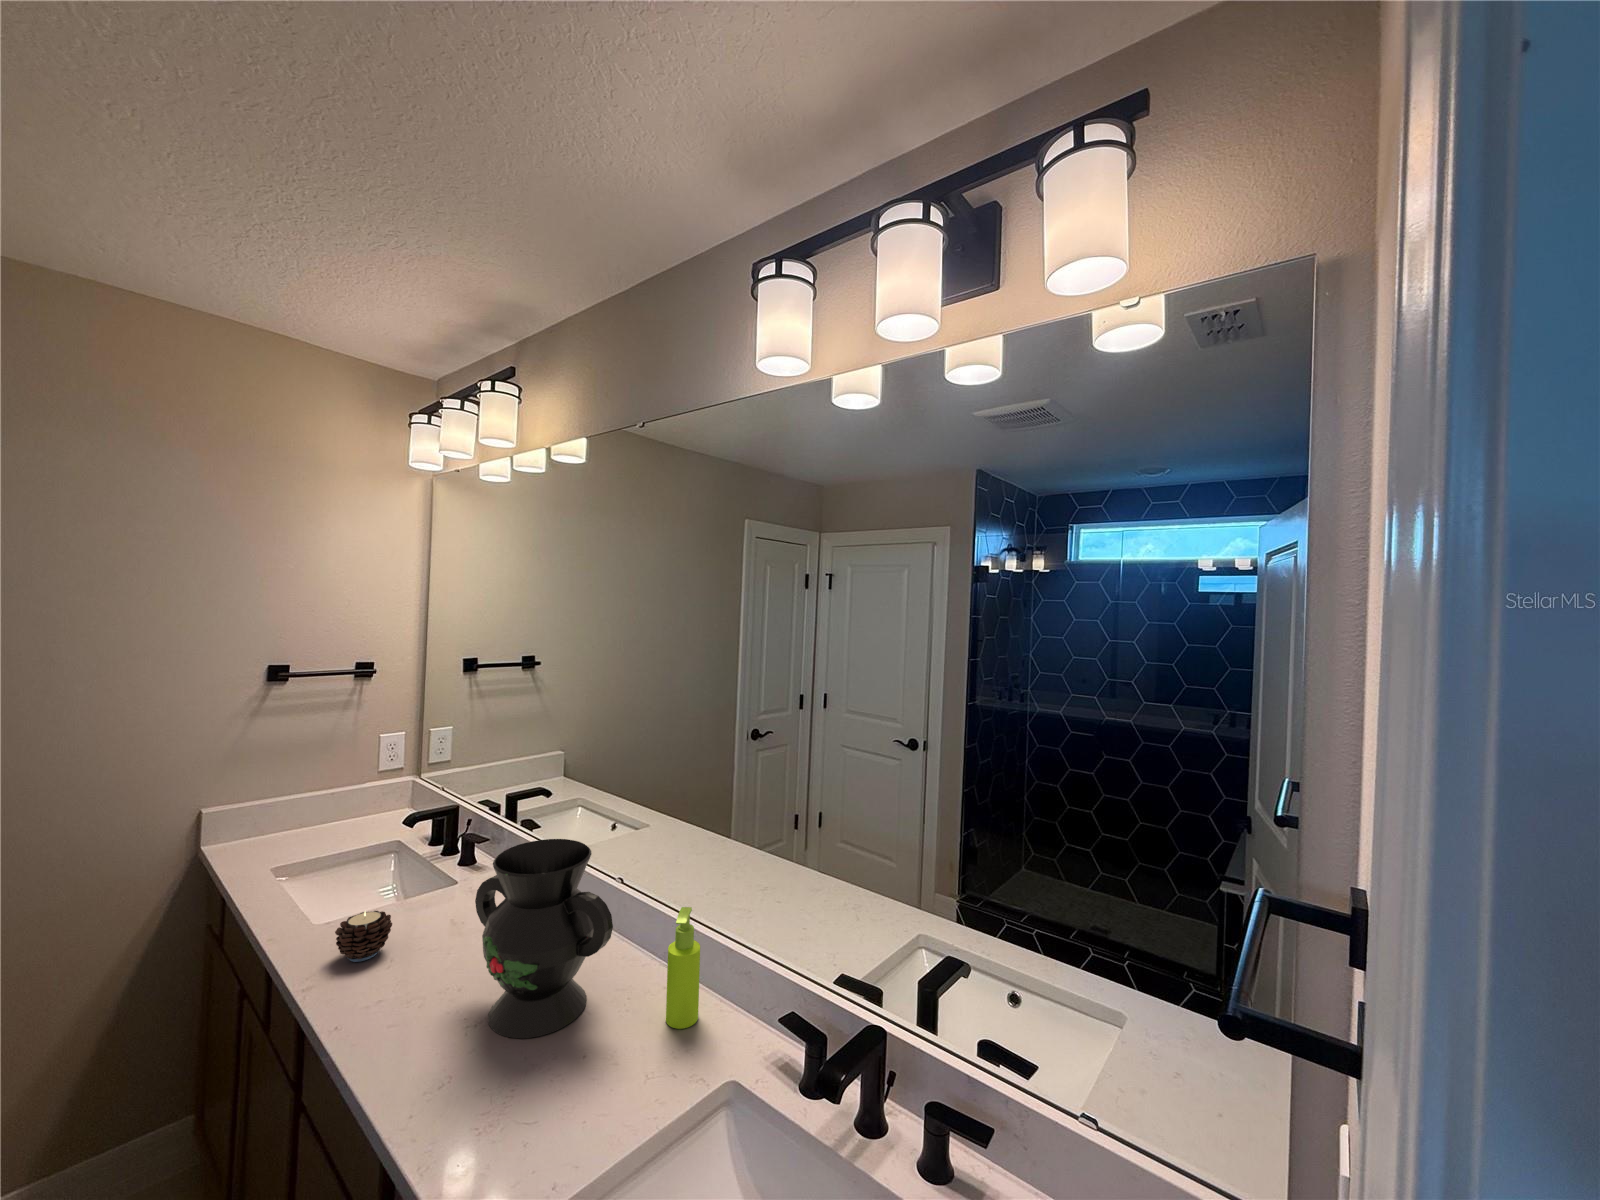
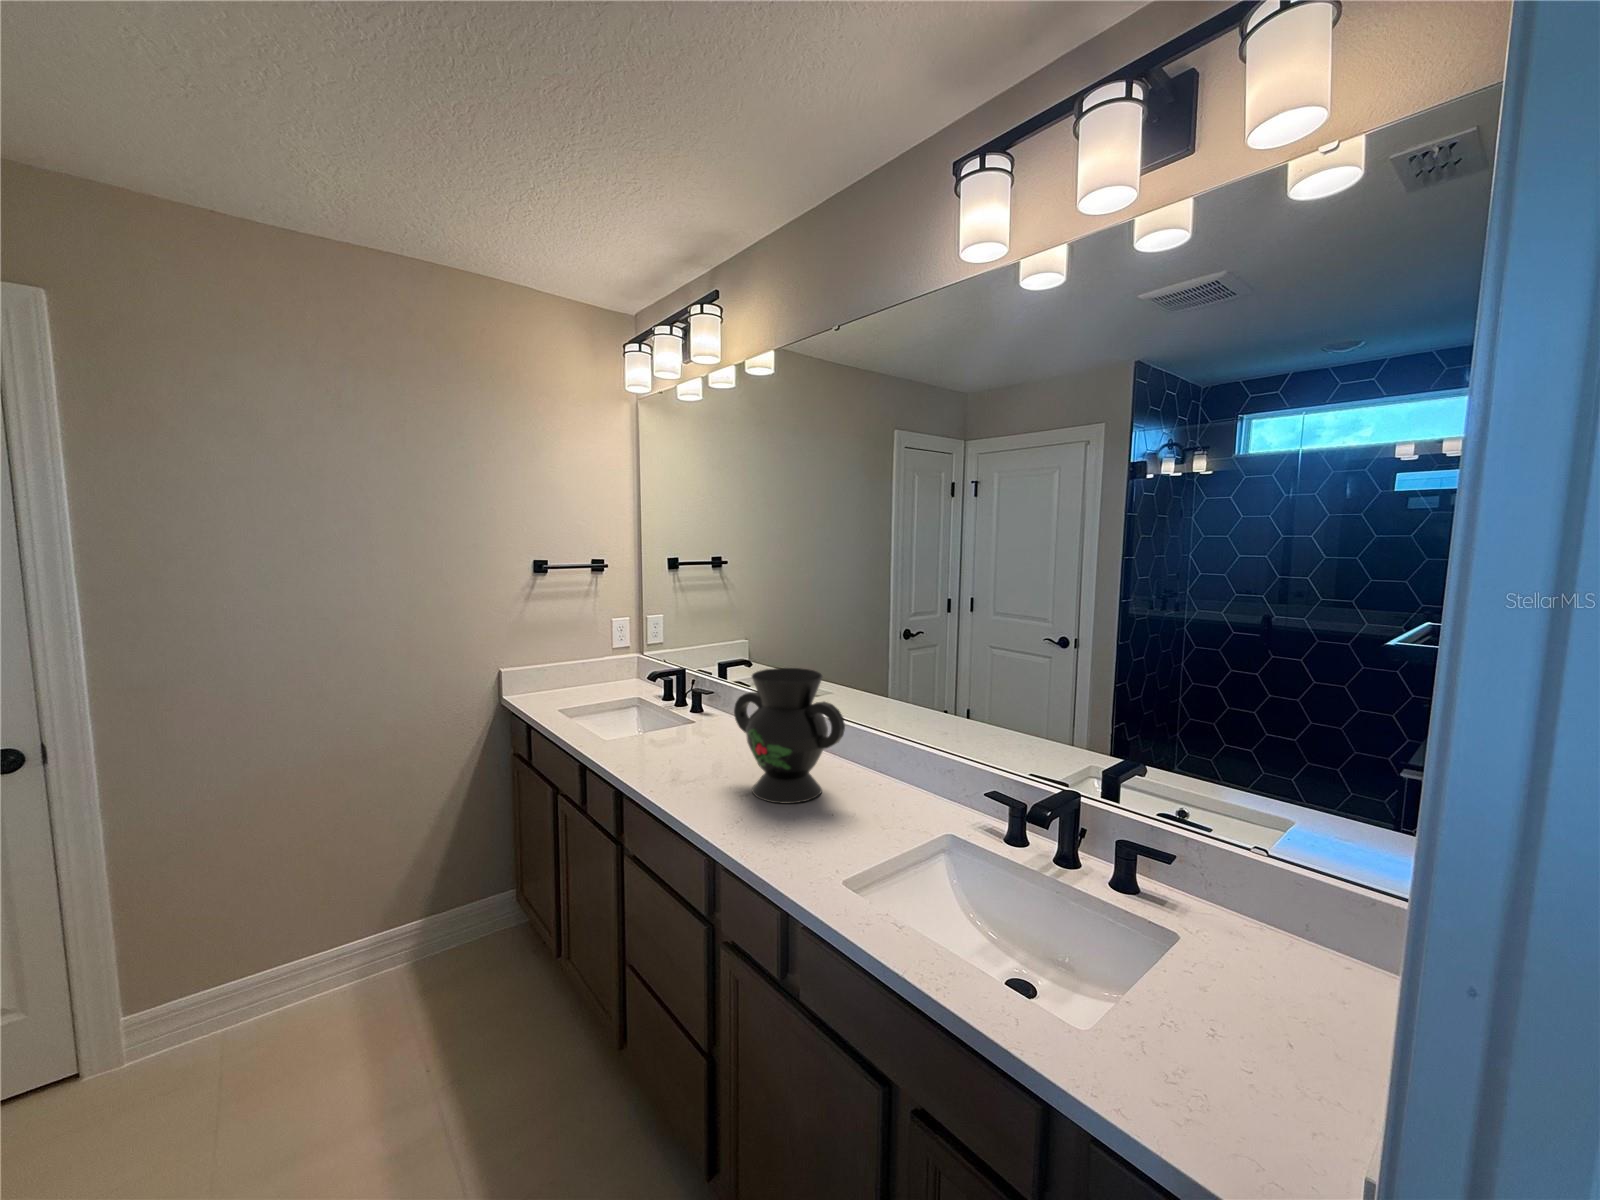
soap dispenser: present [666,907,700,1029] -> none [887,717,913,808]
candle: present [335,911,392,962] -> none [628,723,666,759]

